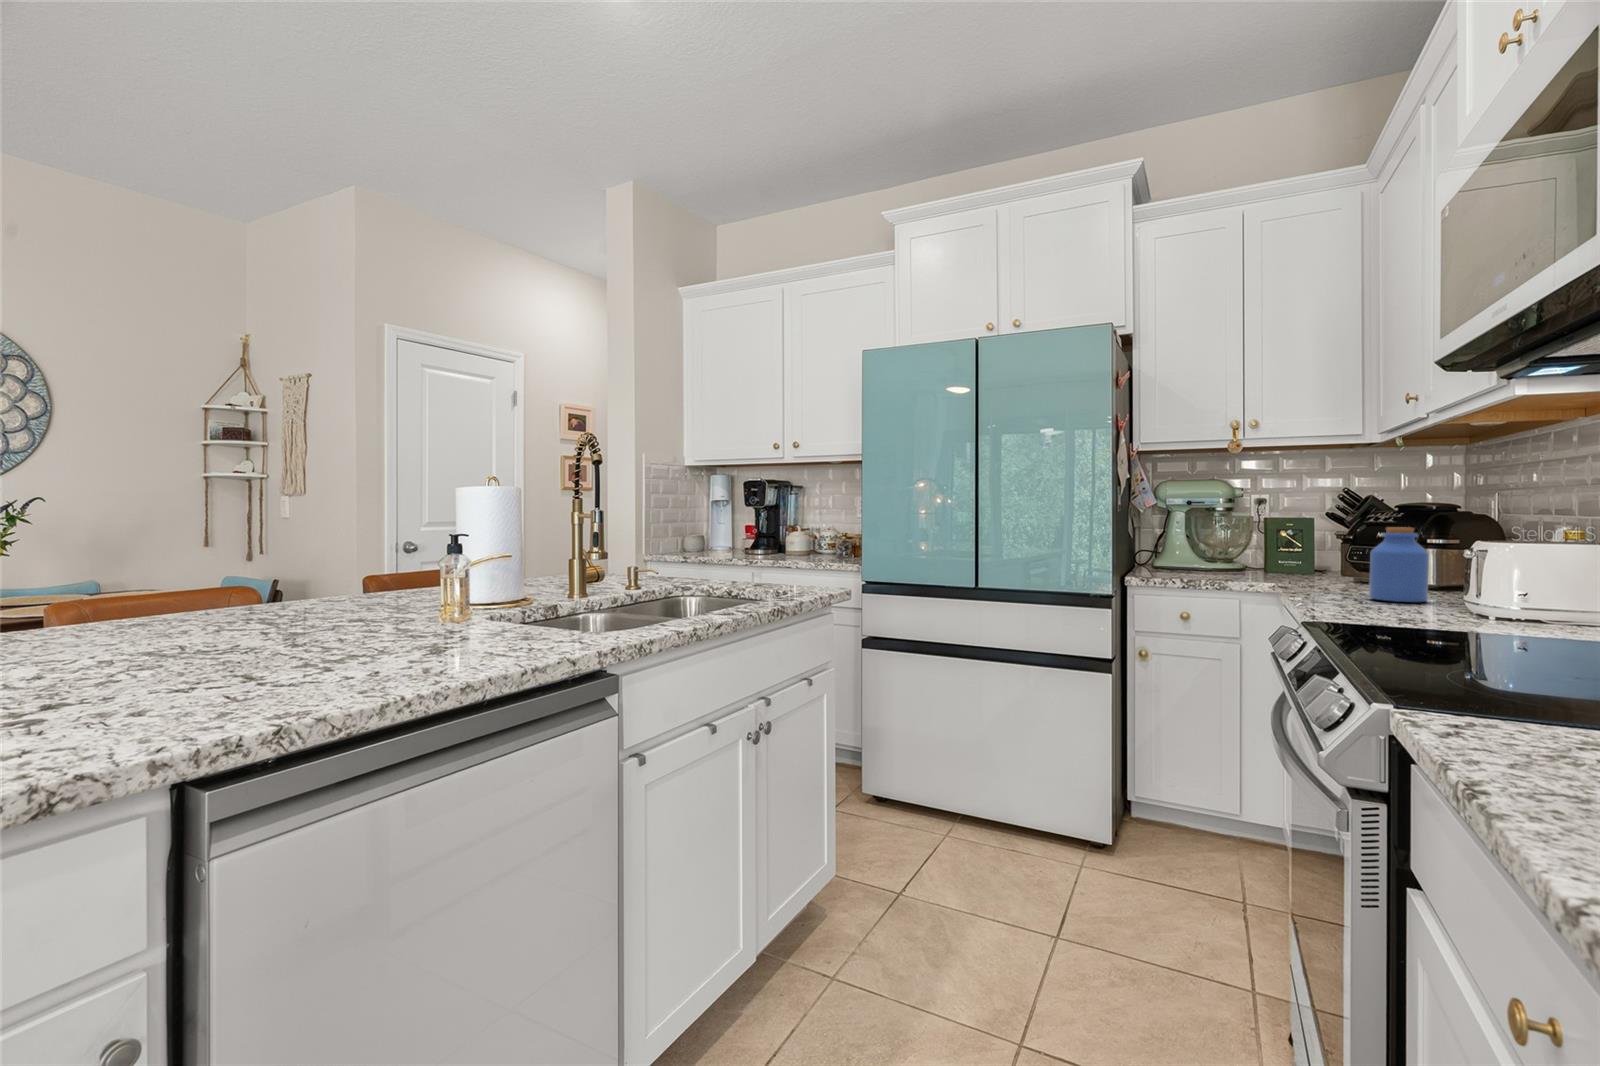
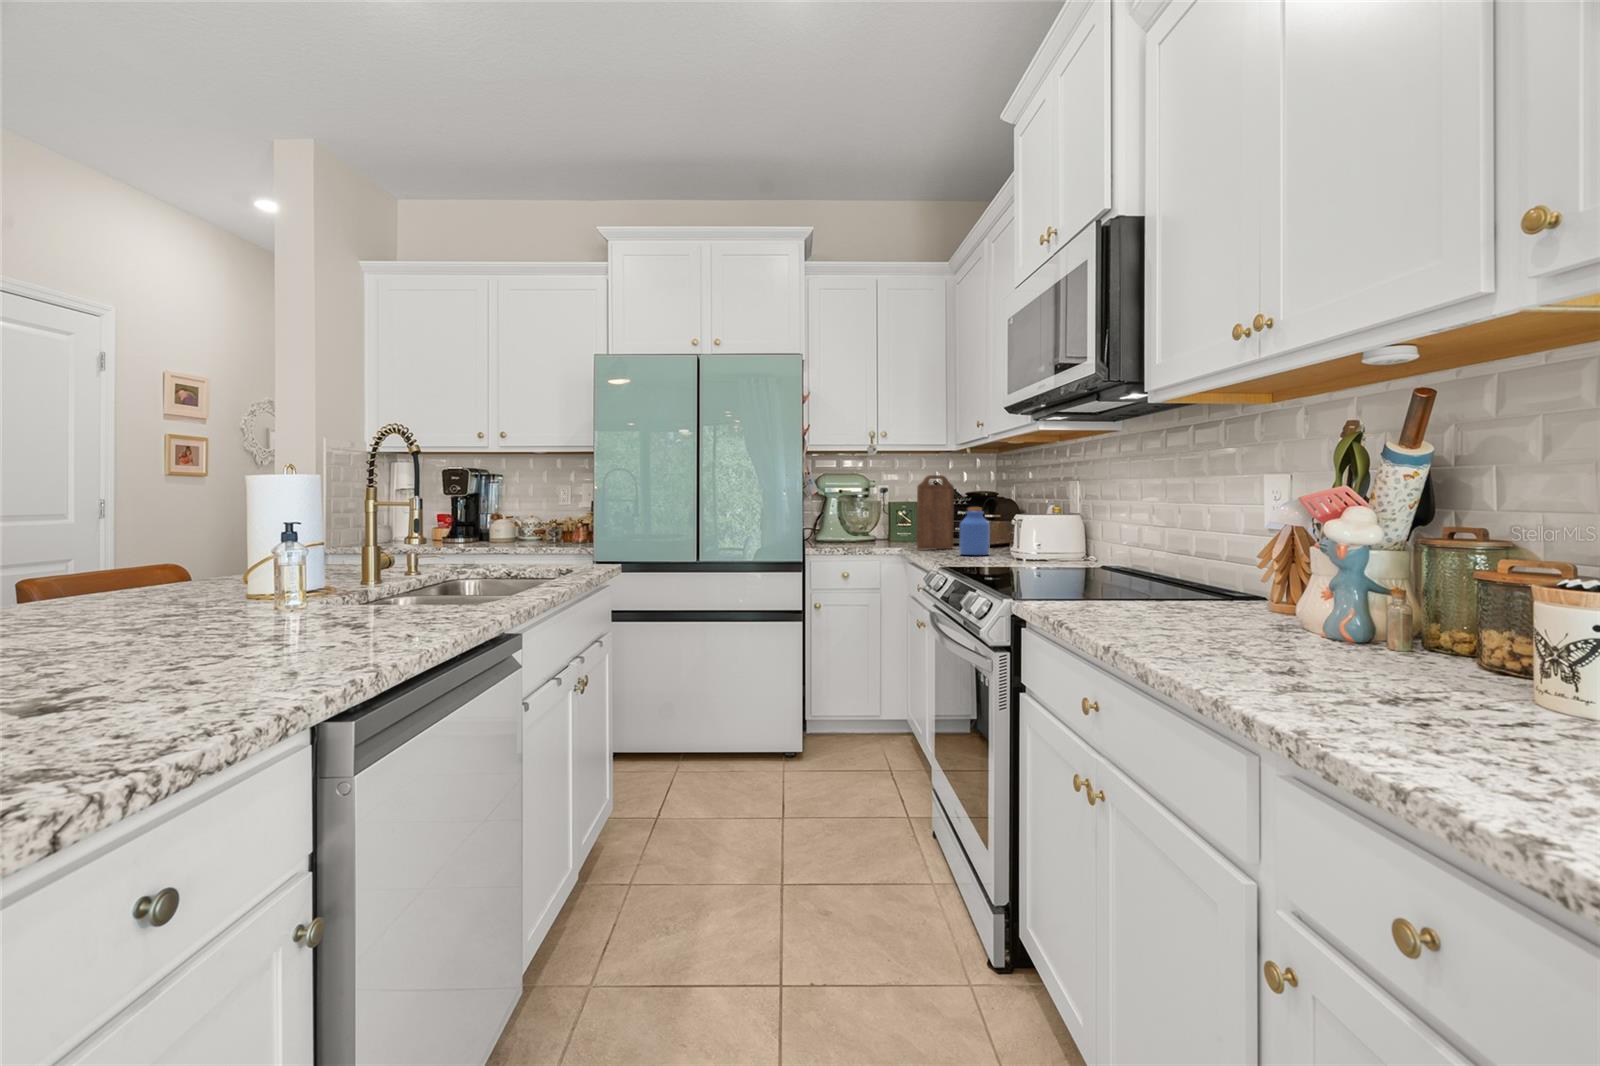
cutting board: none [1301,478,1371,587] -> present [917,475,954,550]

